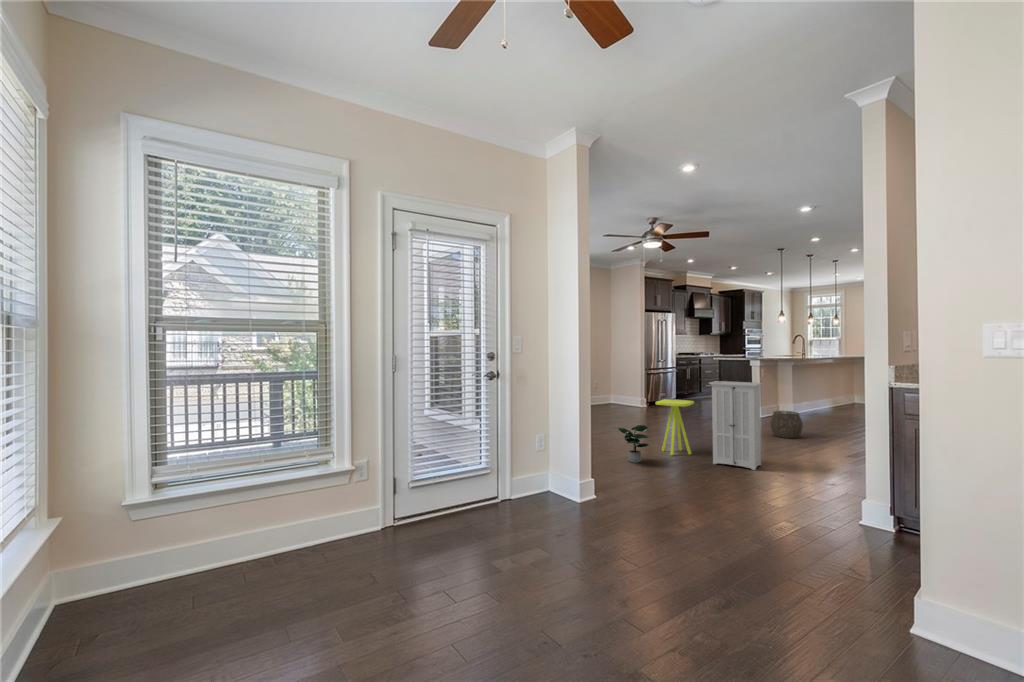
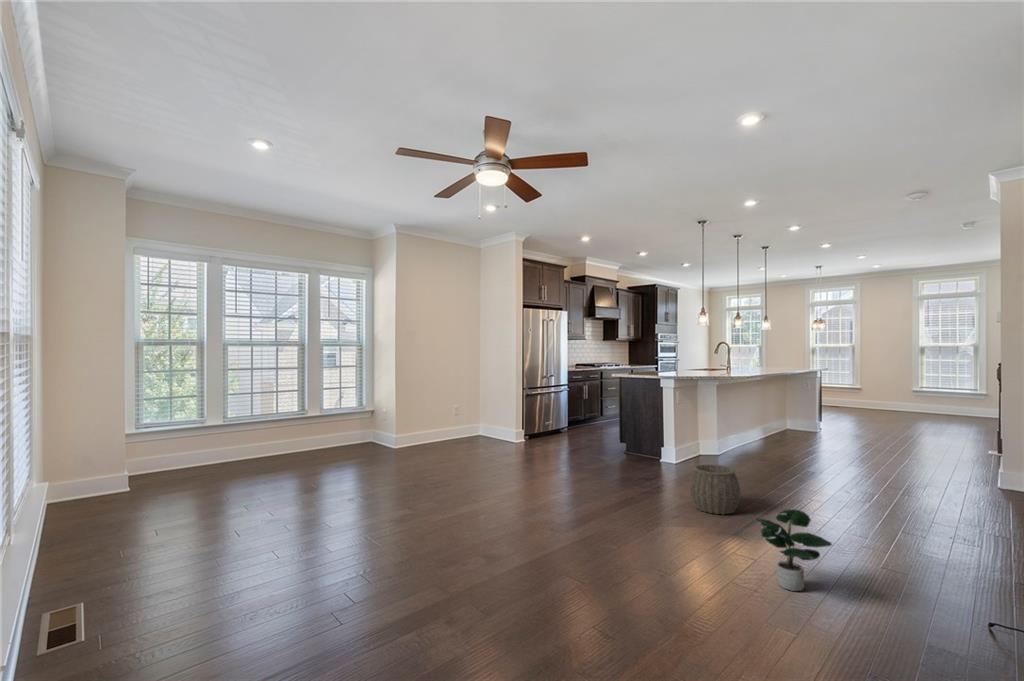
storage cabinet: present [709,381,762,470] -> none [565,431,677,654]
side table: present [656,399,694,455] -> none [470,464,549,591]
potted plant: present [618,425,650,463] -> present [755,509,832,591]

